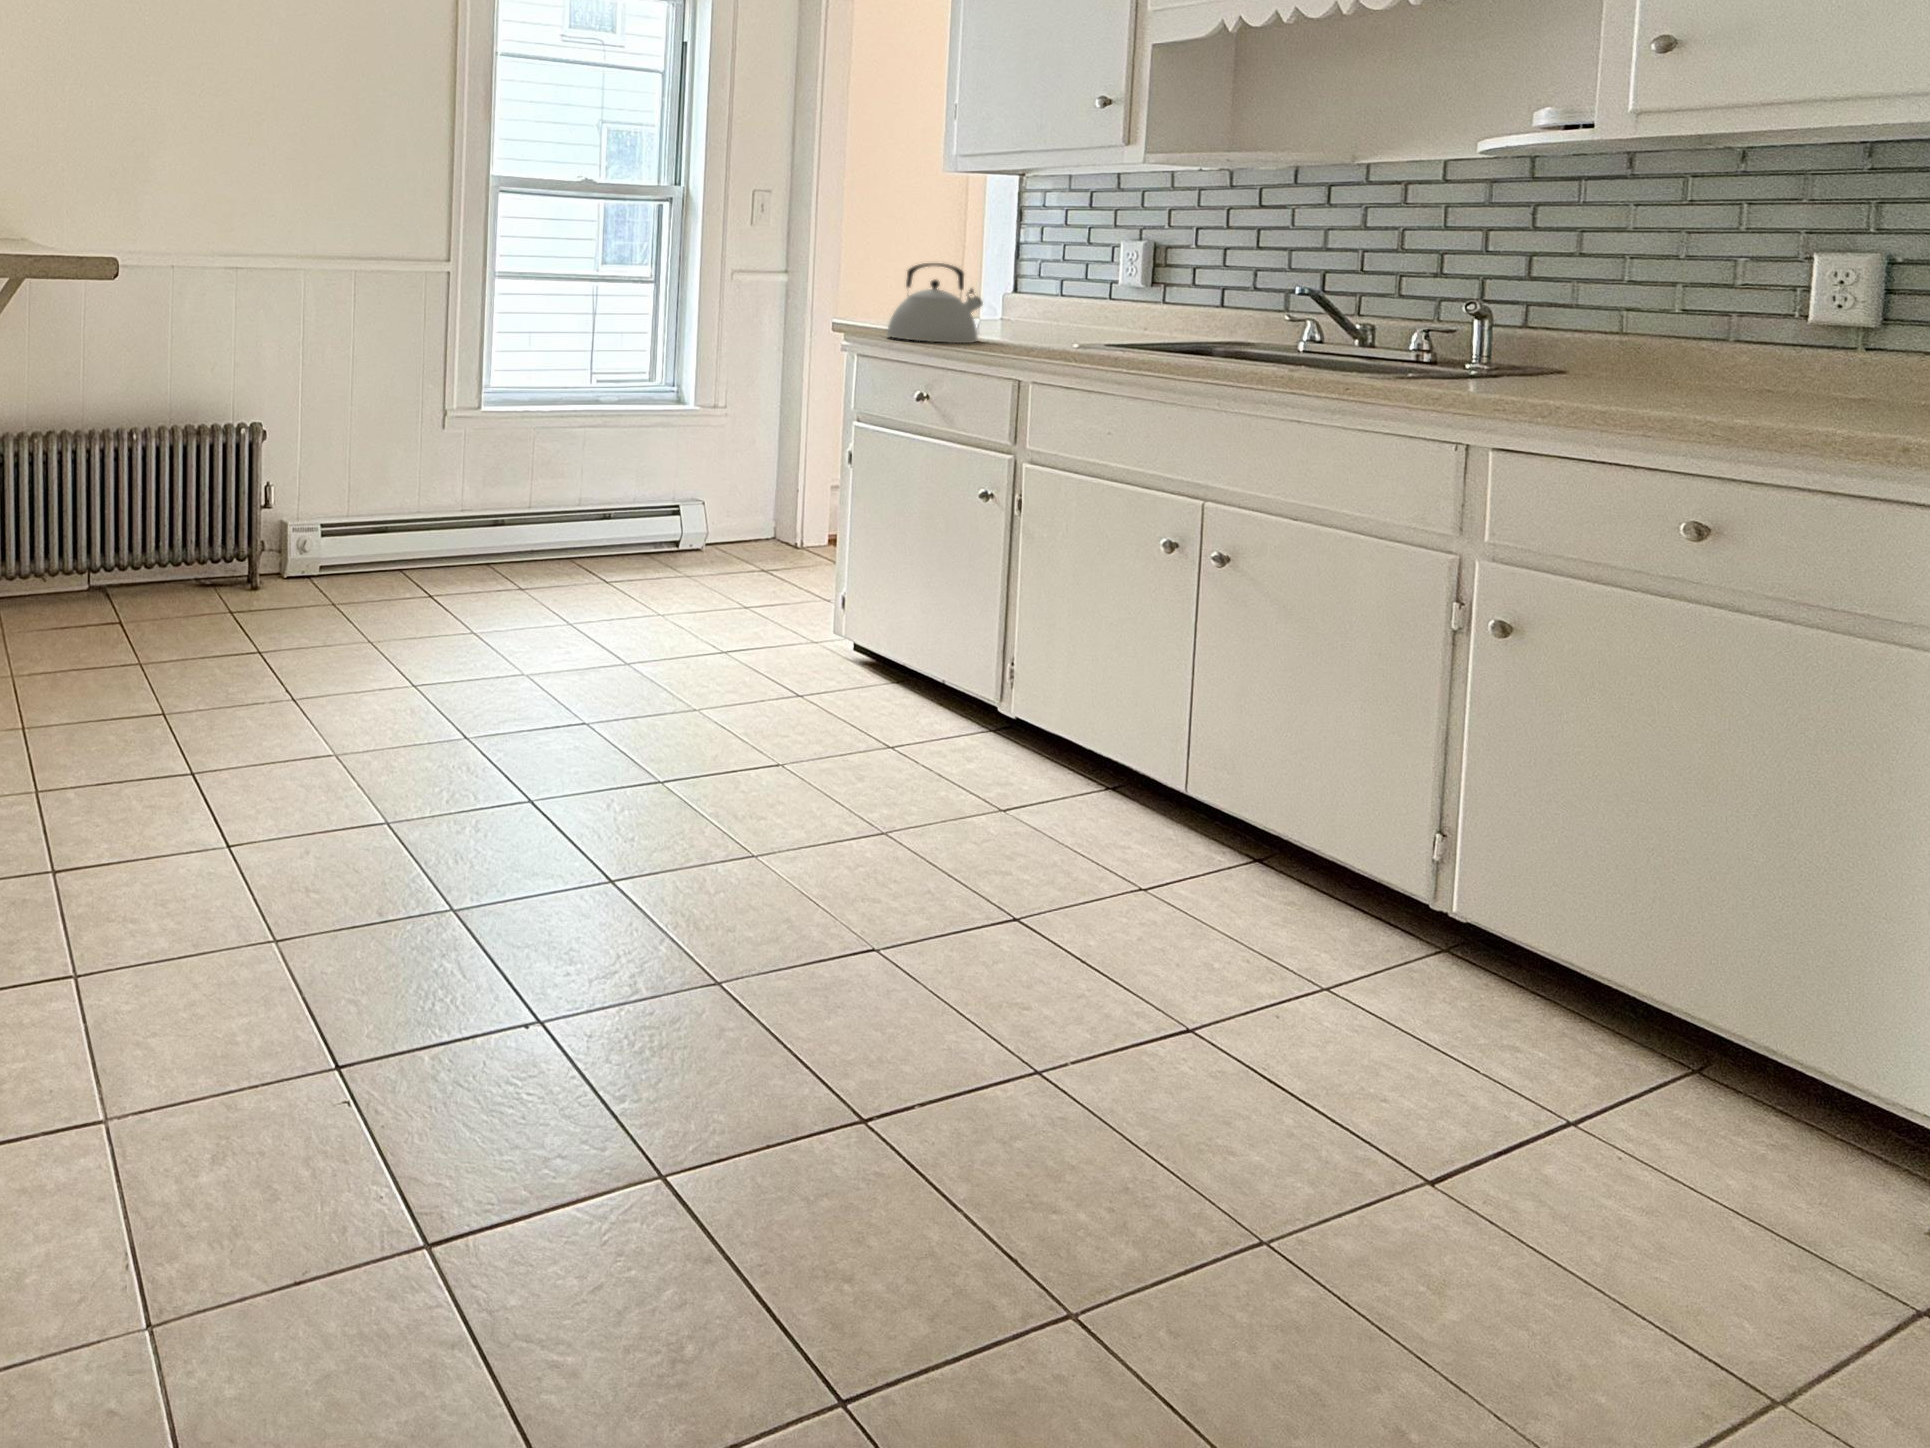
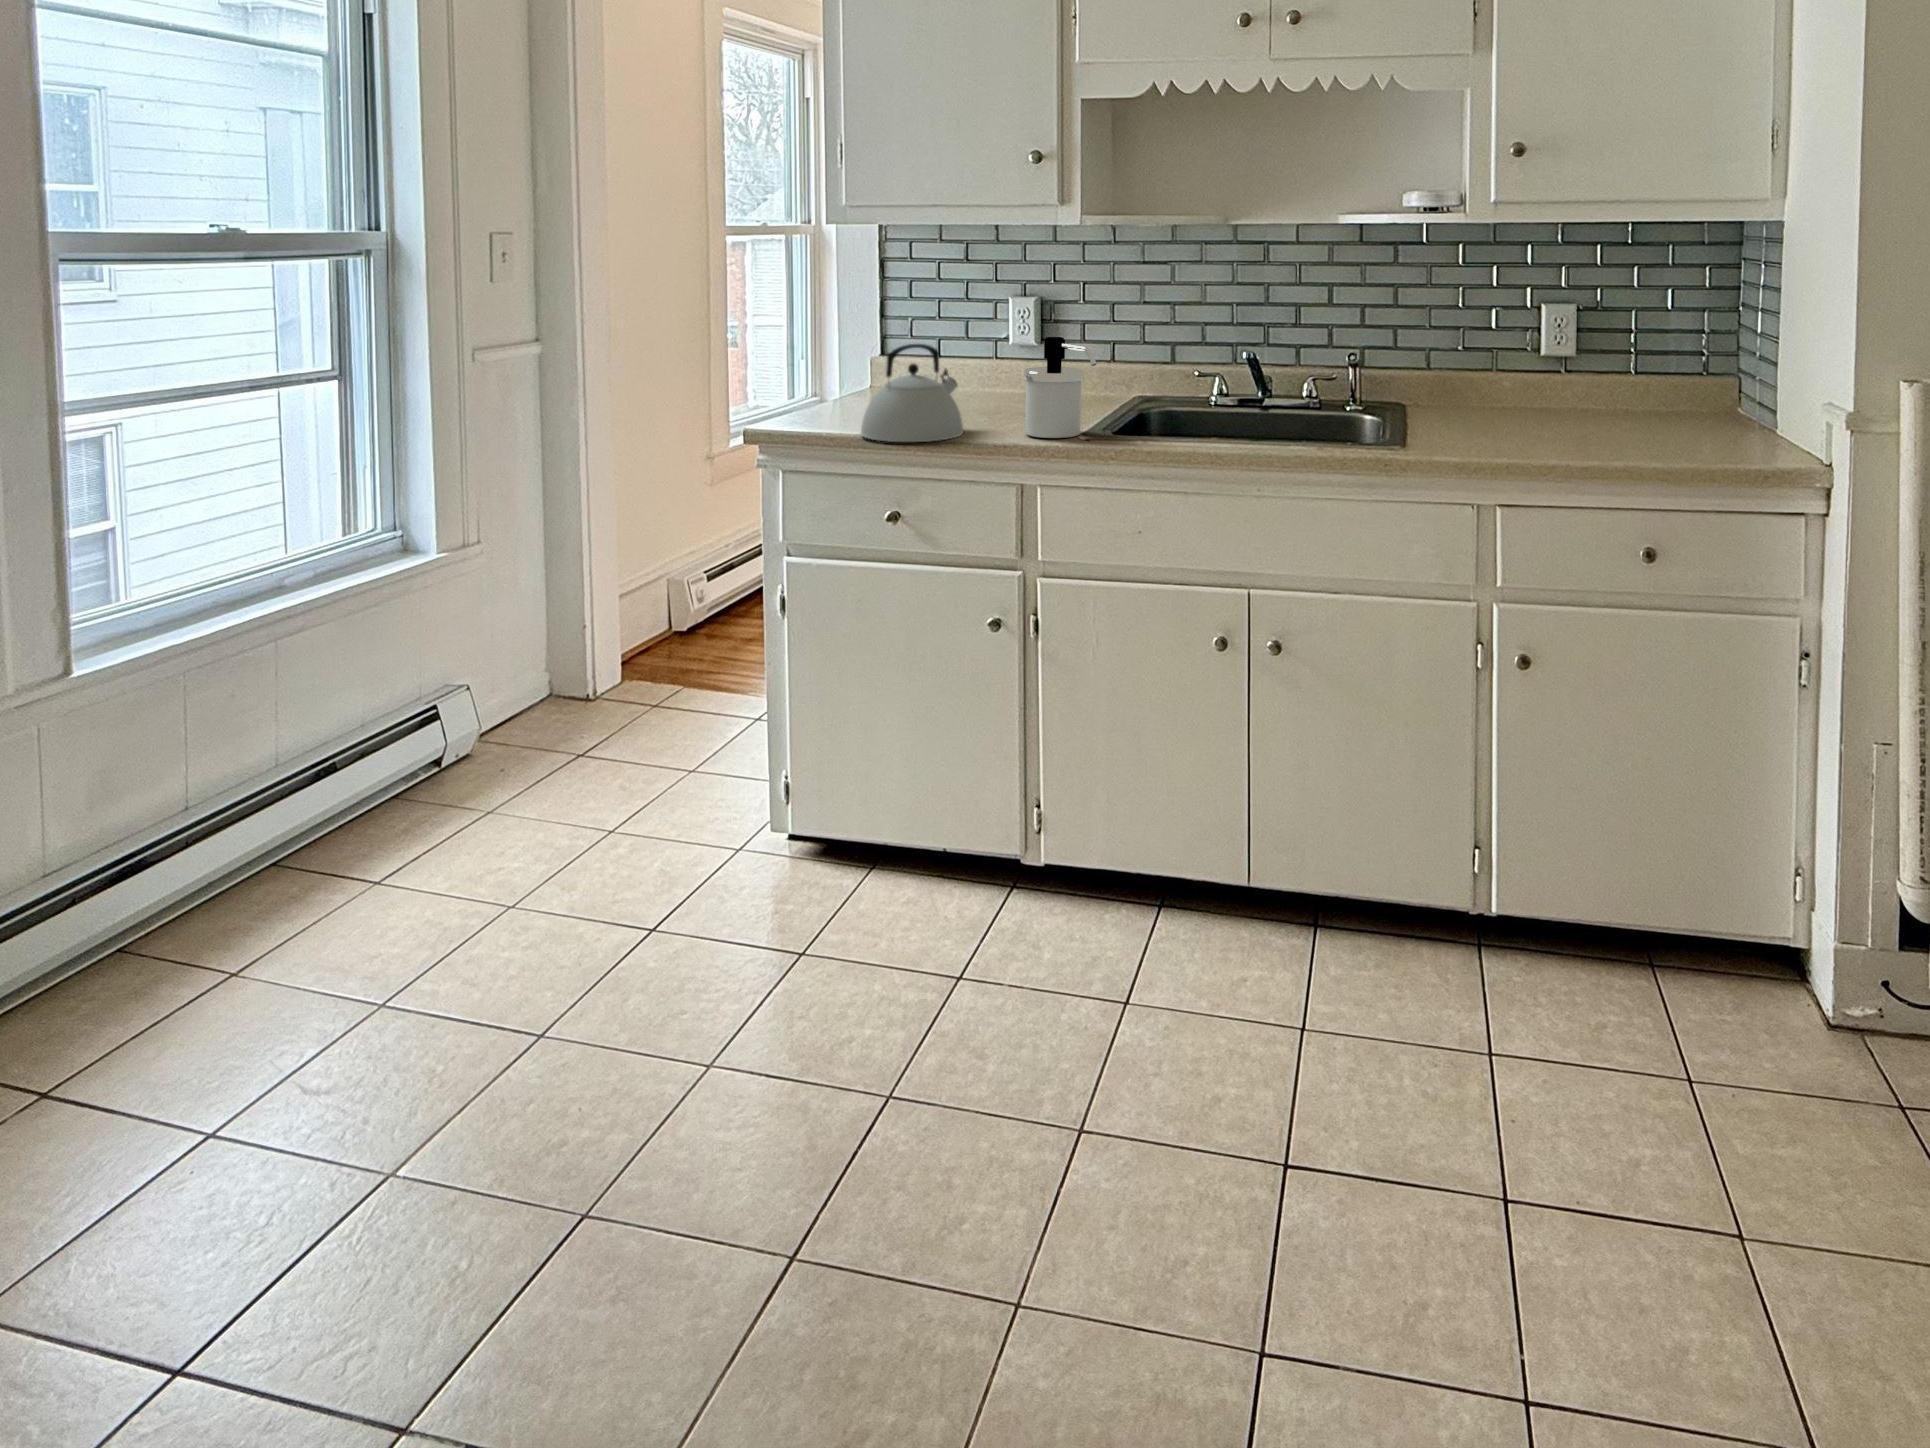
soap dispenser: none [1014,260,1075,351] -> present [1024,337,1096,438]

